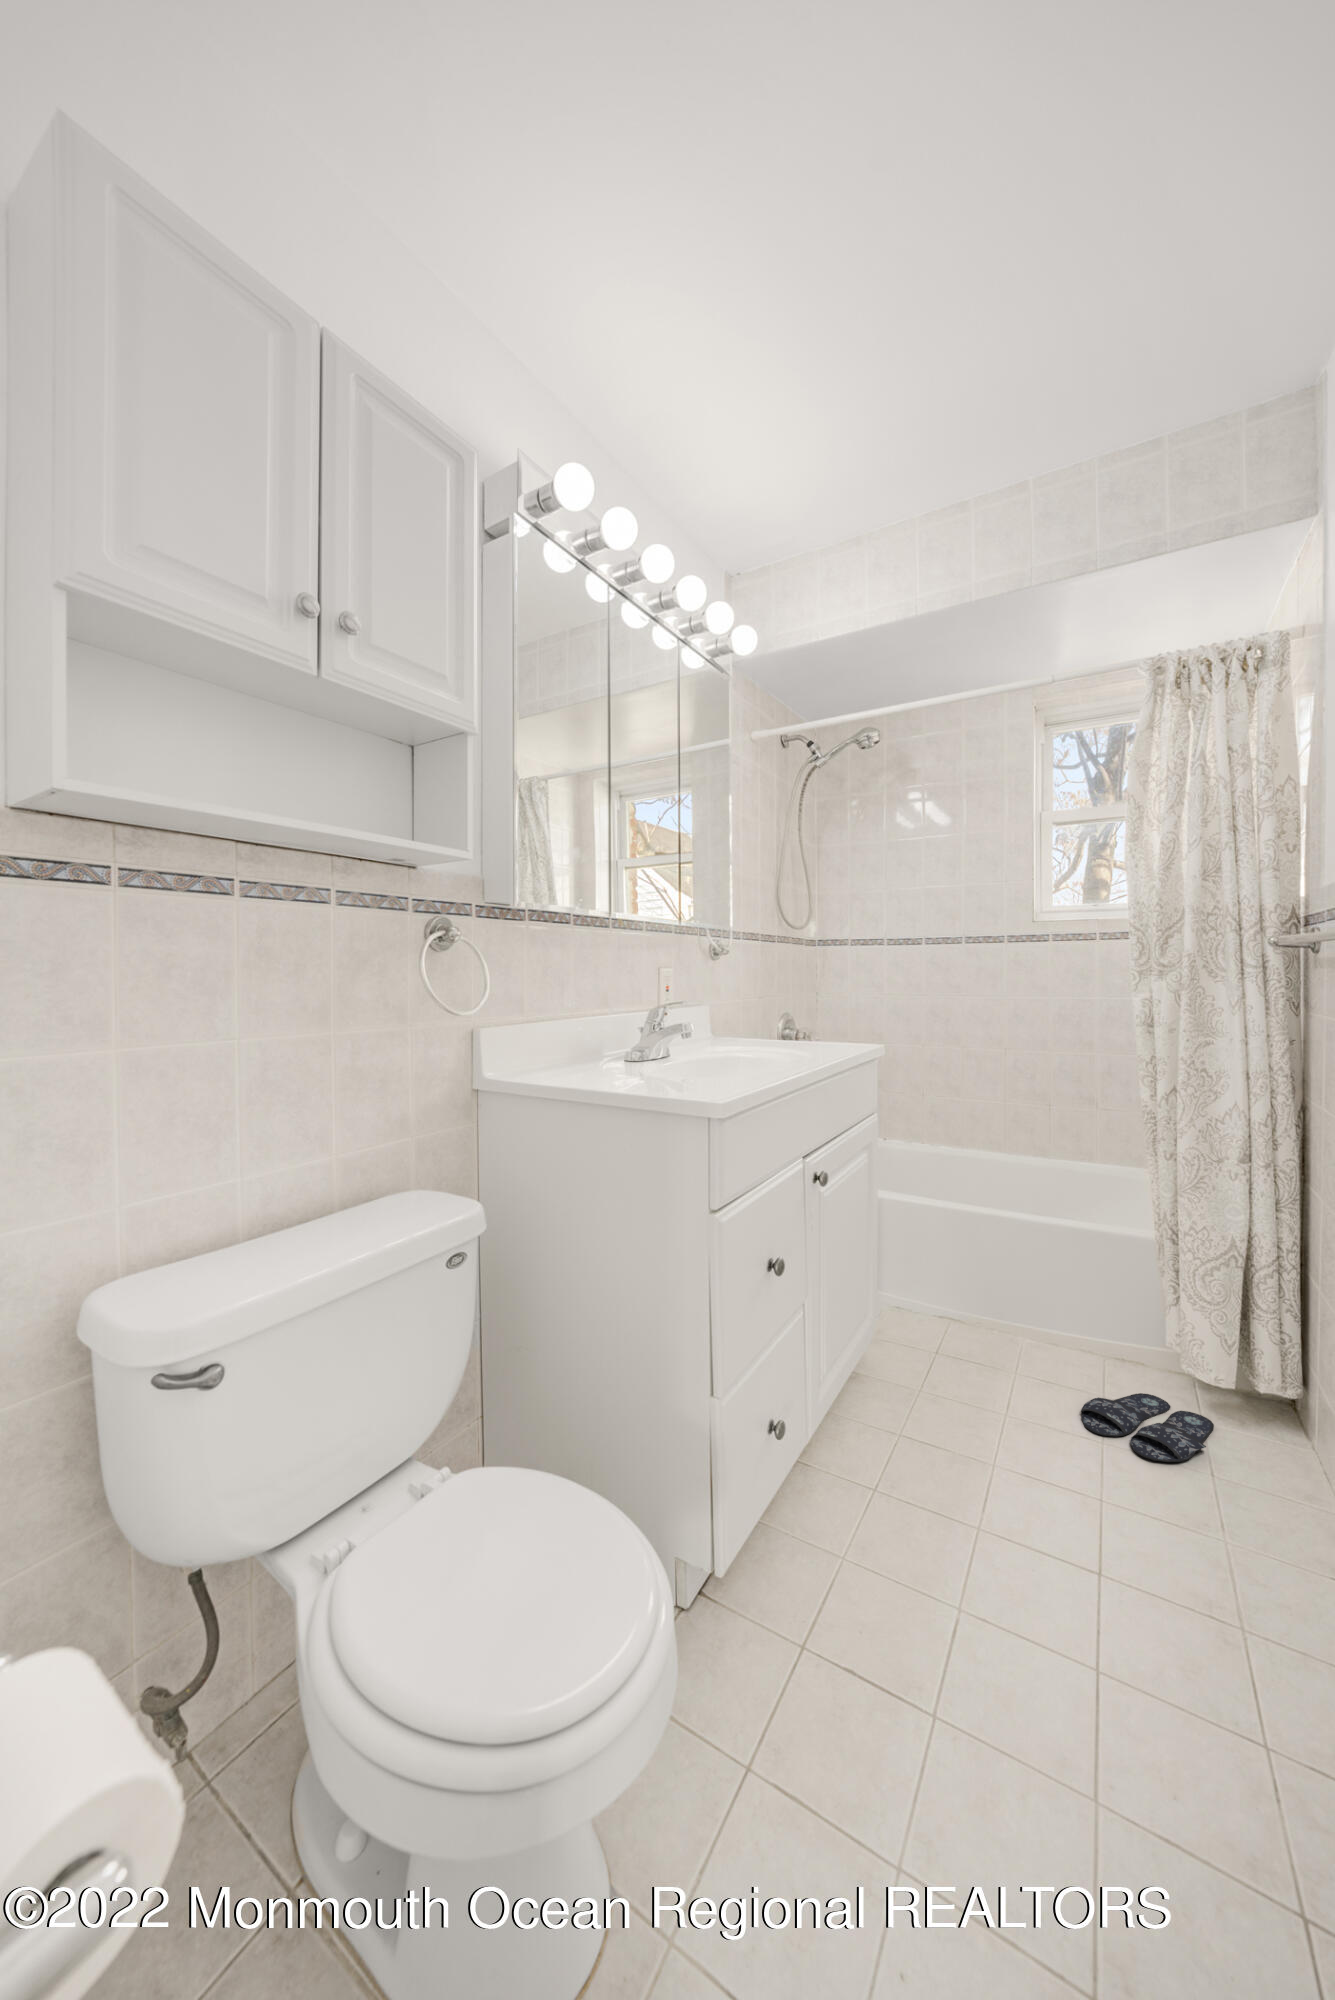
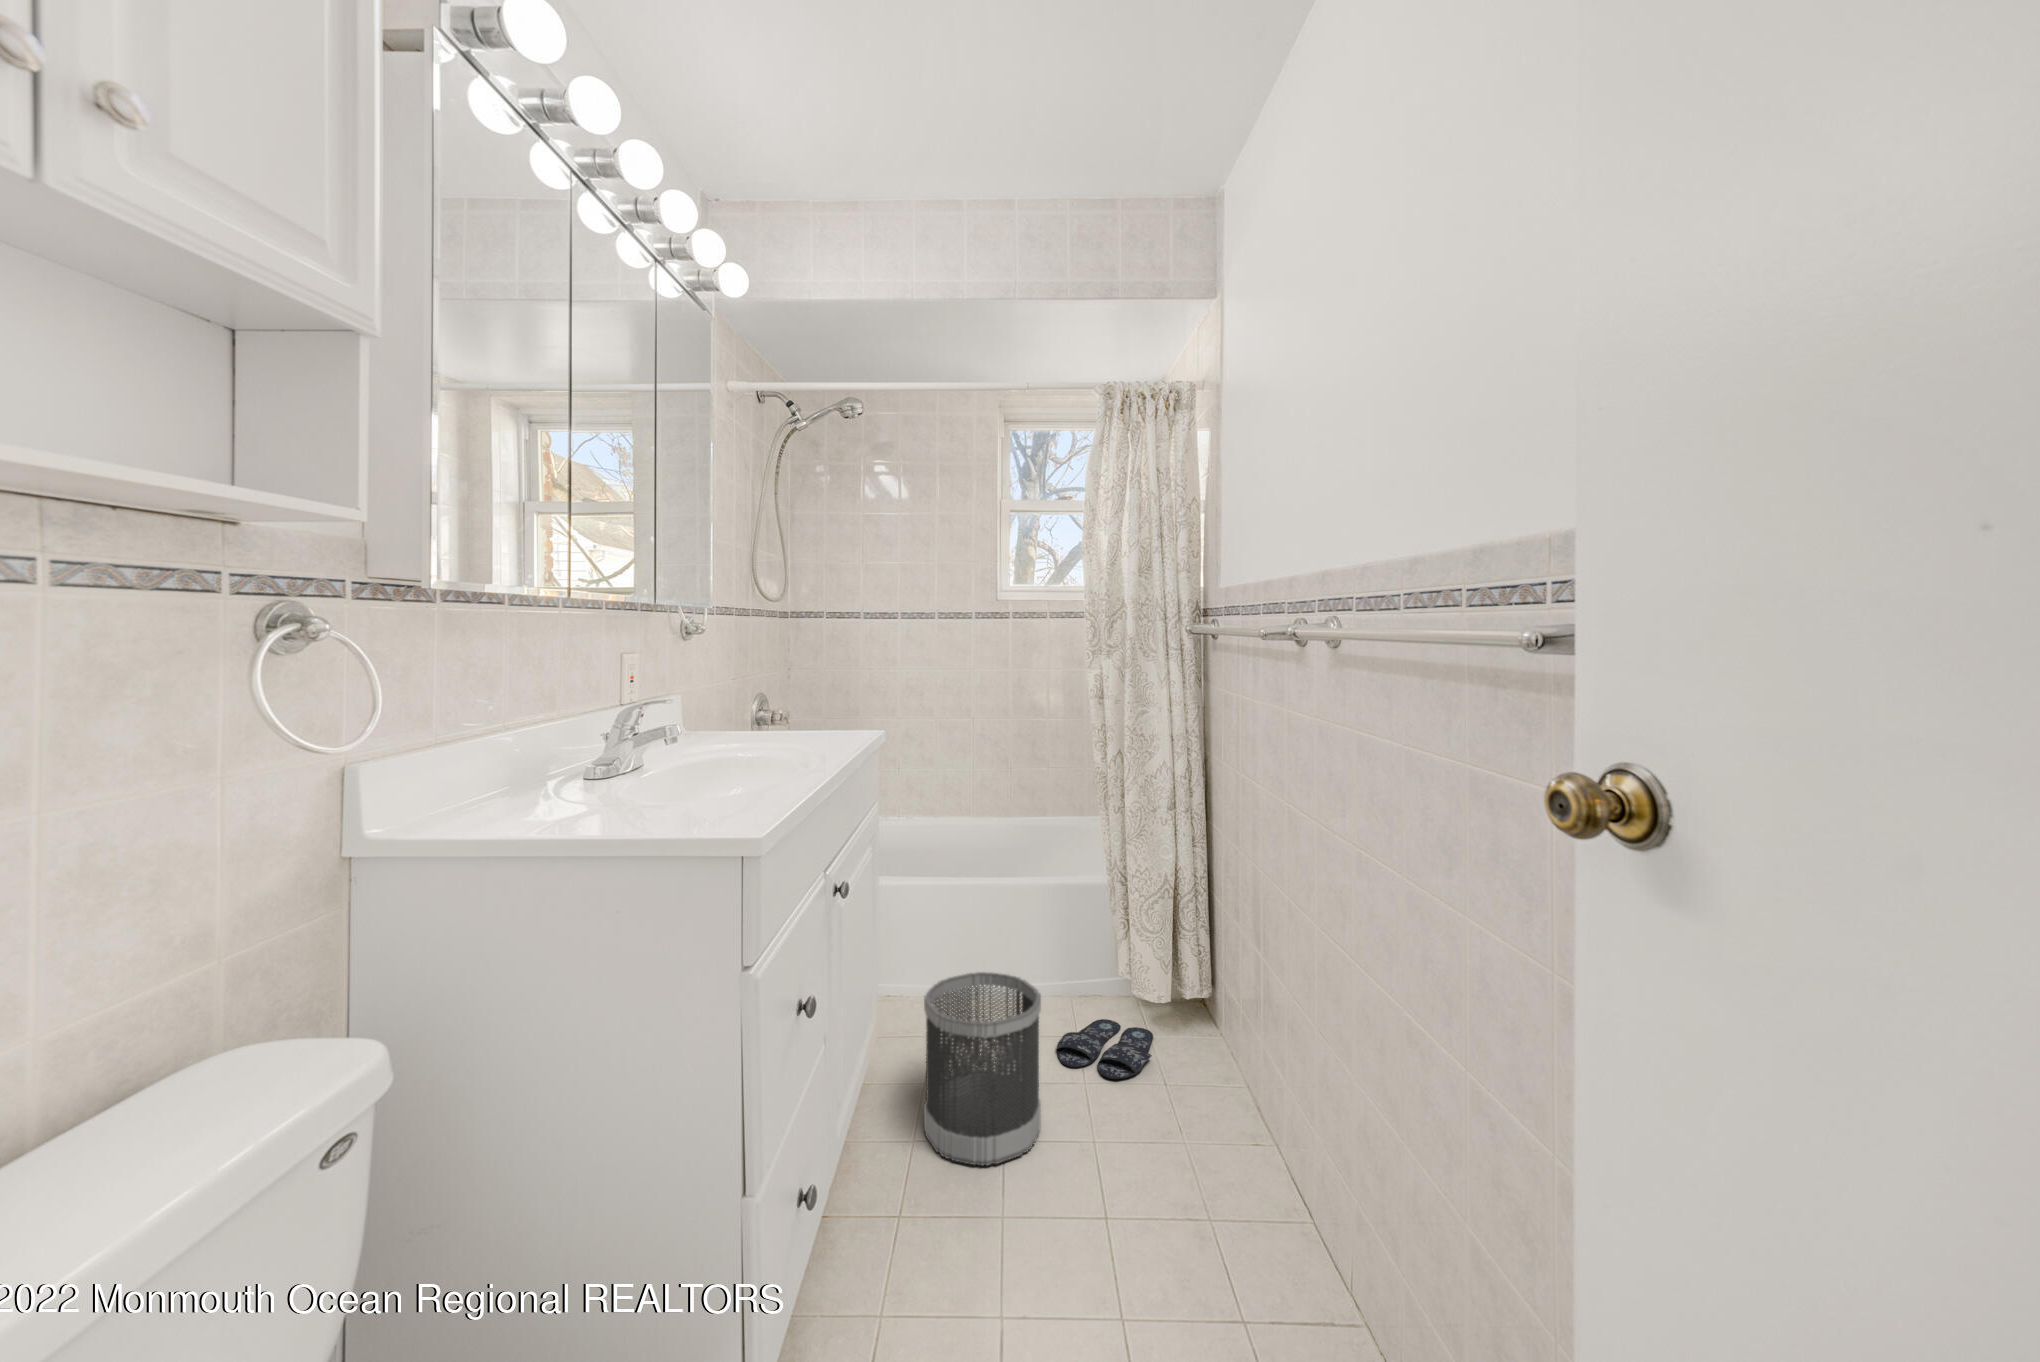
wastebasket: none [918,1306,1048,1503] -> present [924,972,1041,1166]

